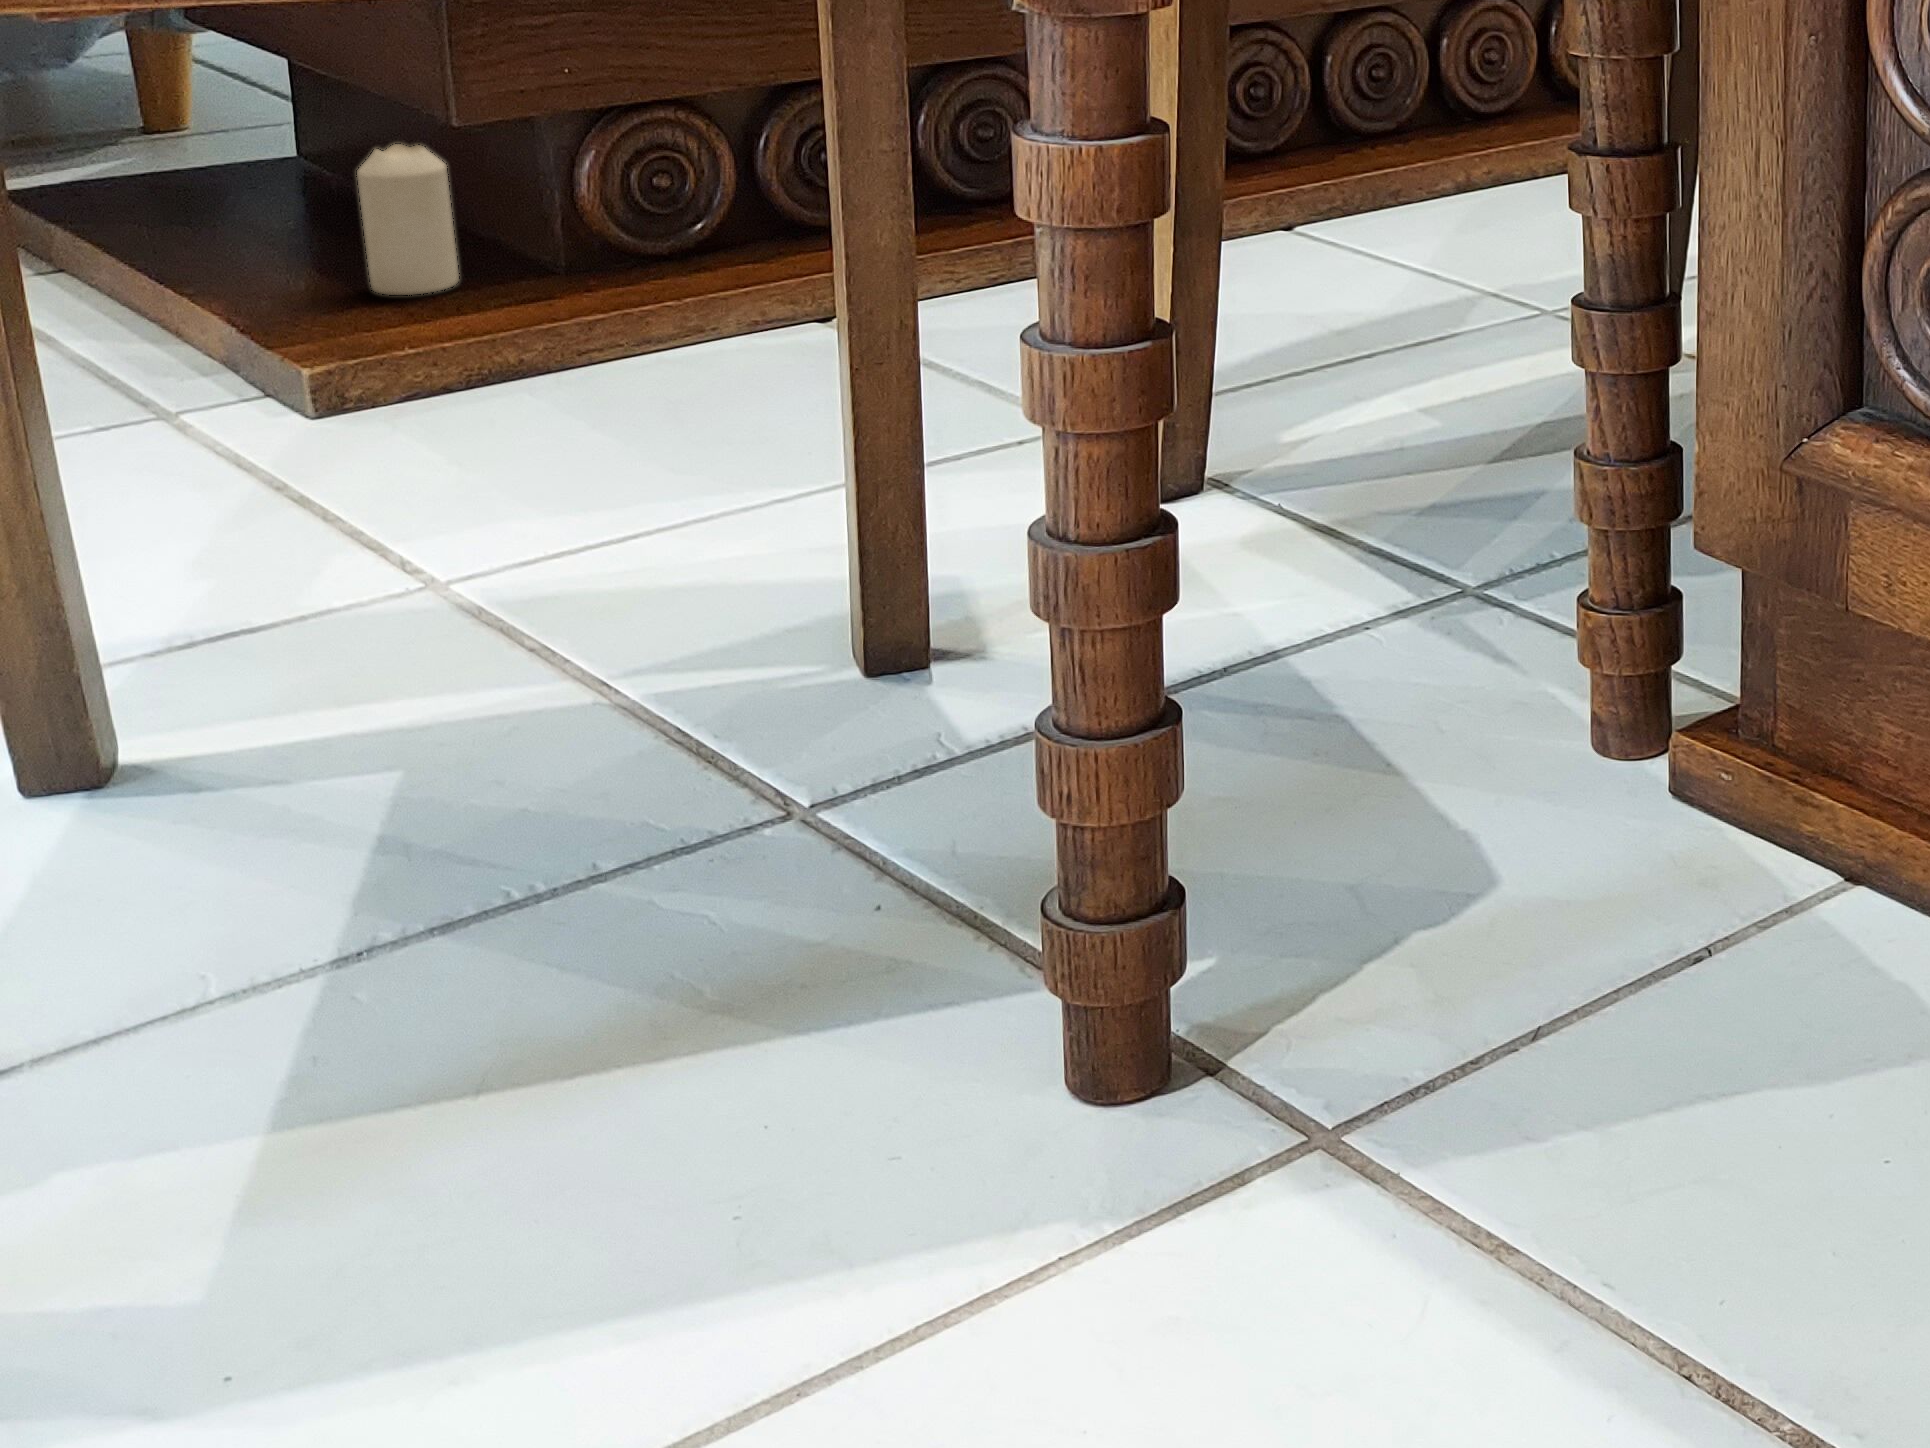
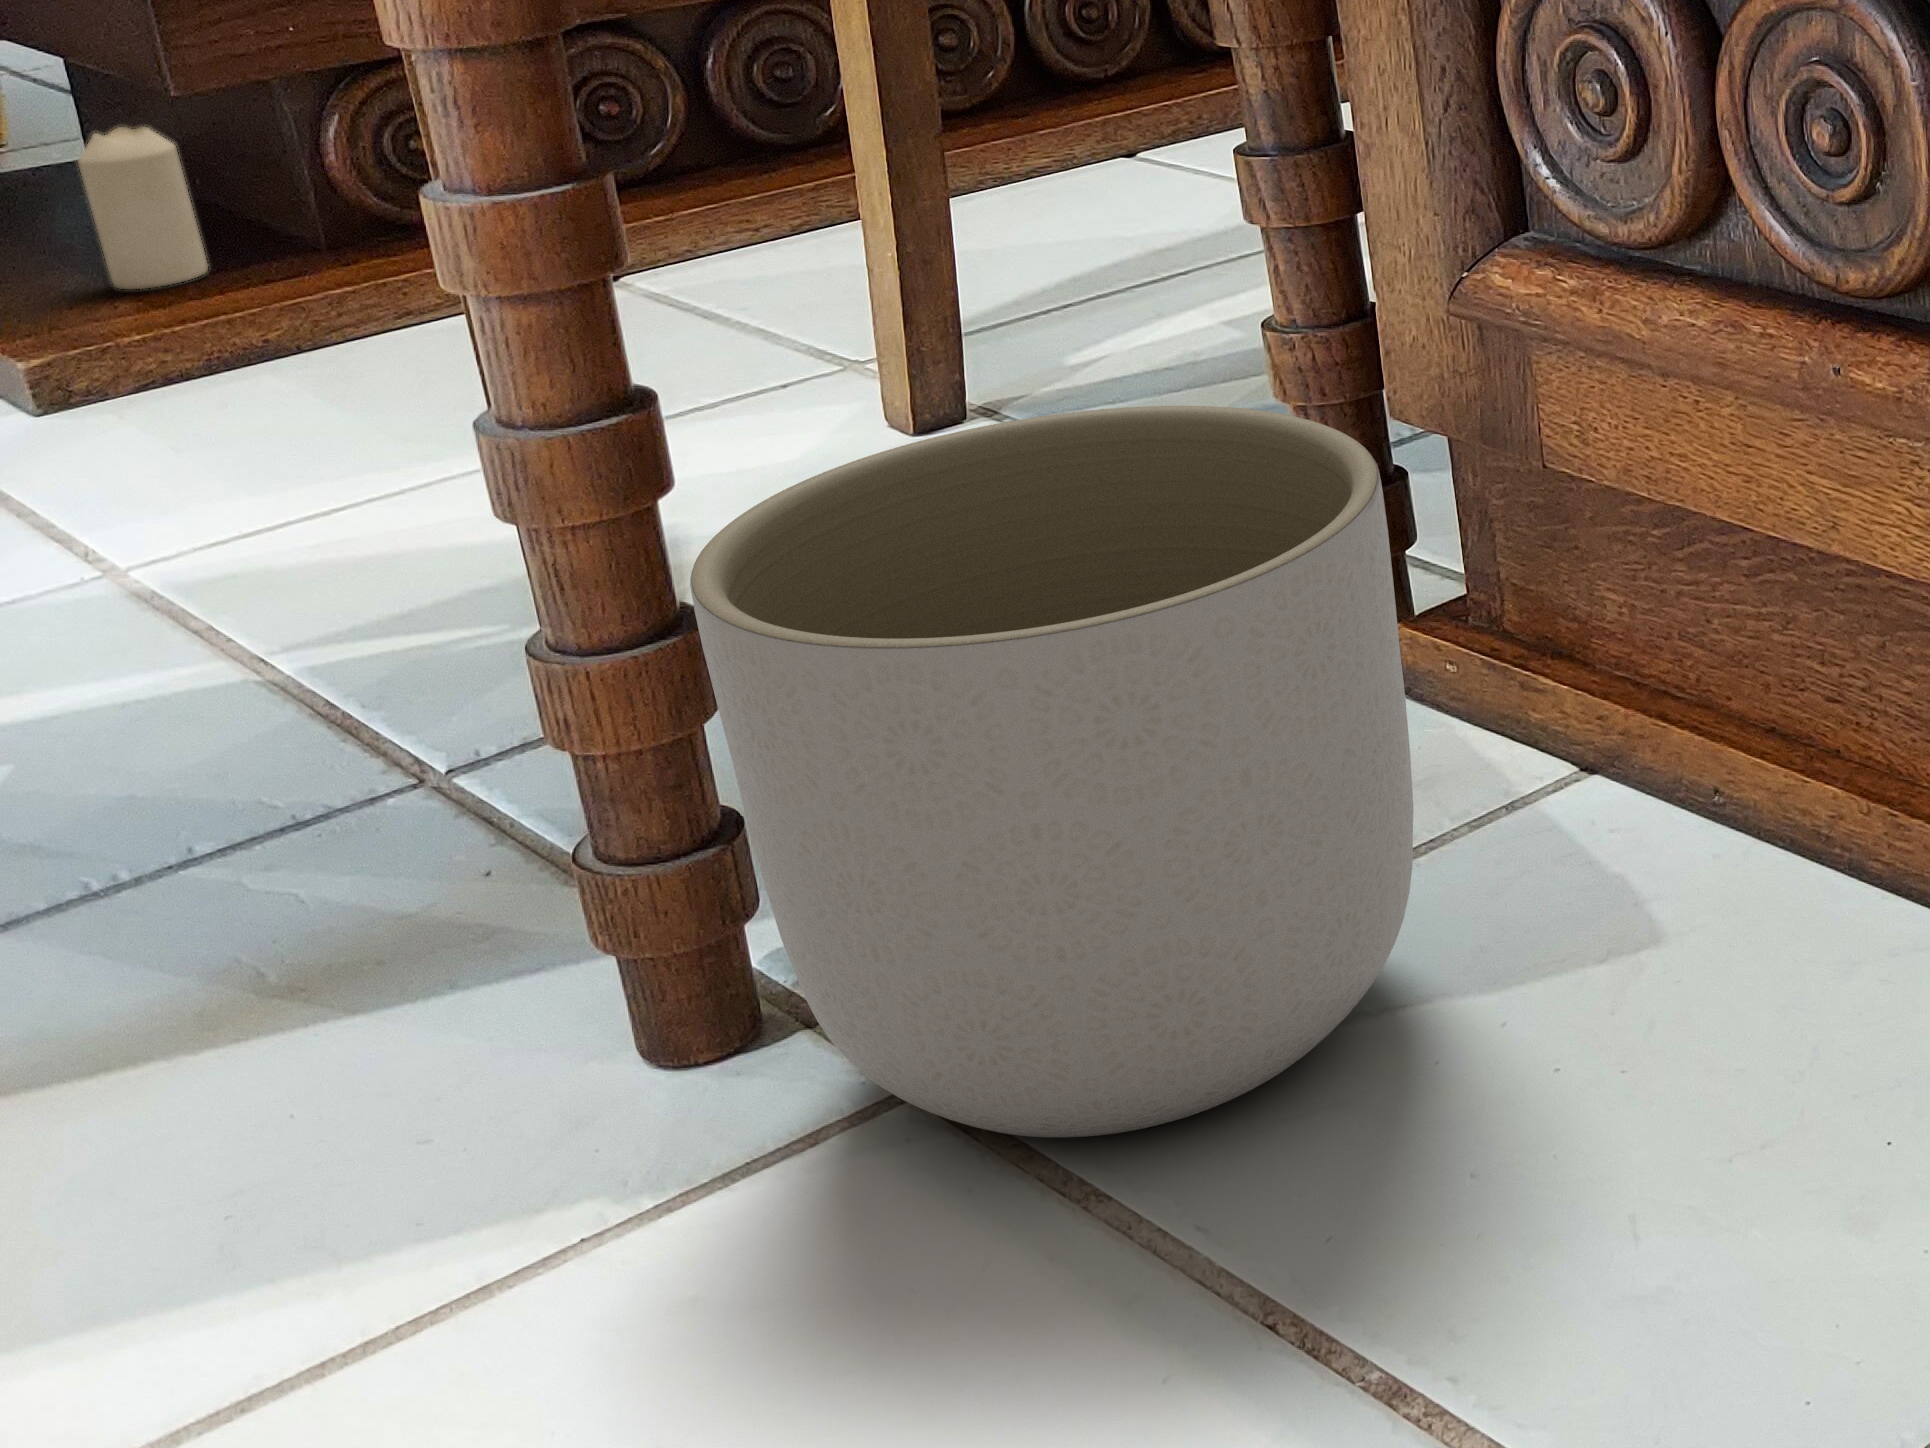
planter: none [1210,547,1786,1194] -> present [690,406,1413,1137]

